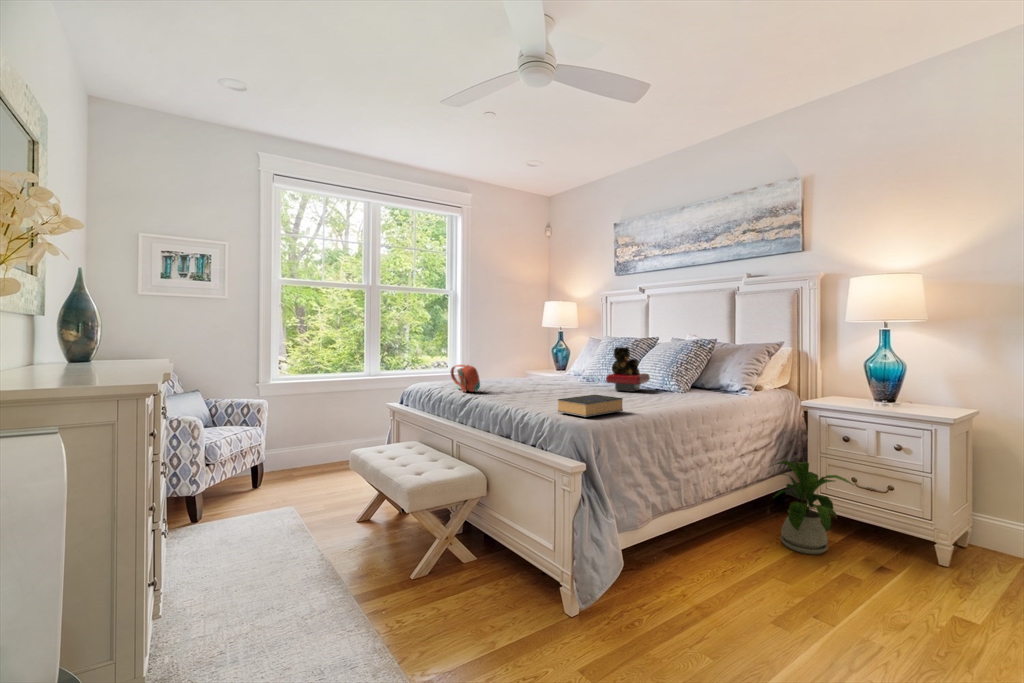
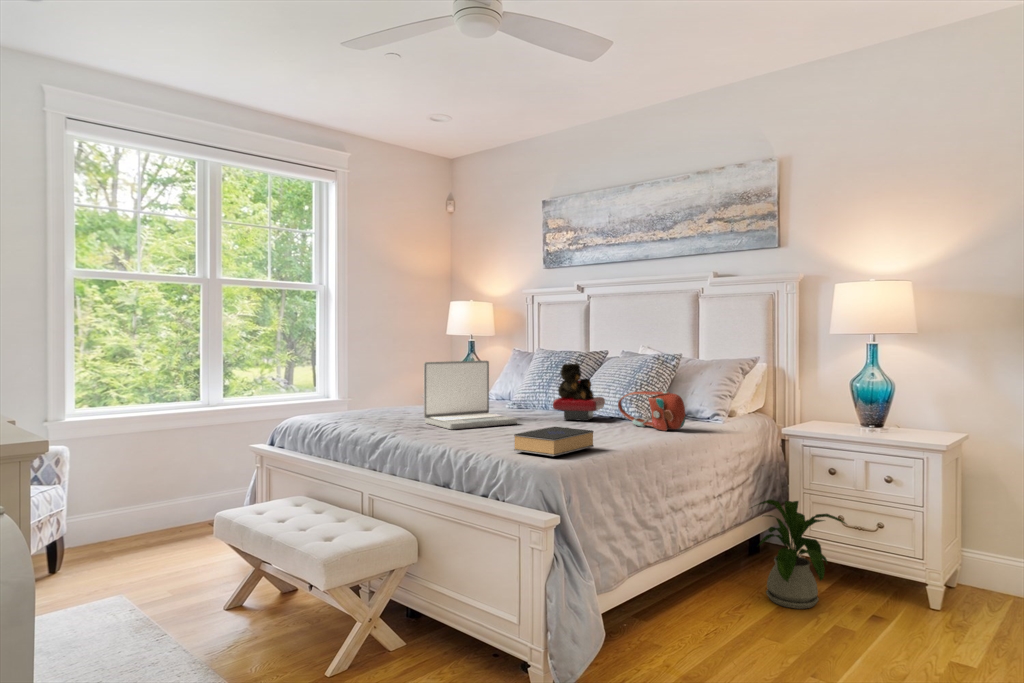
laptop: none [507,345,577,396] -> present [423,361,518,429]
handbag: present [451,365,480,392] -> present [618,391,686,431]

